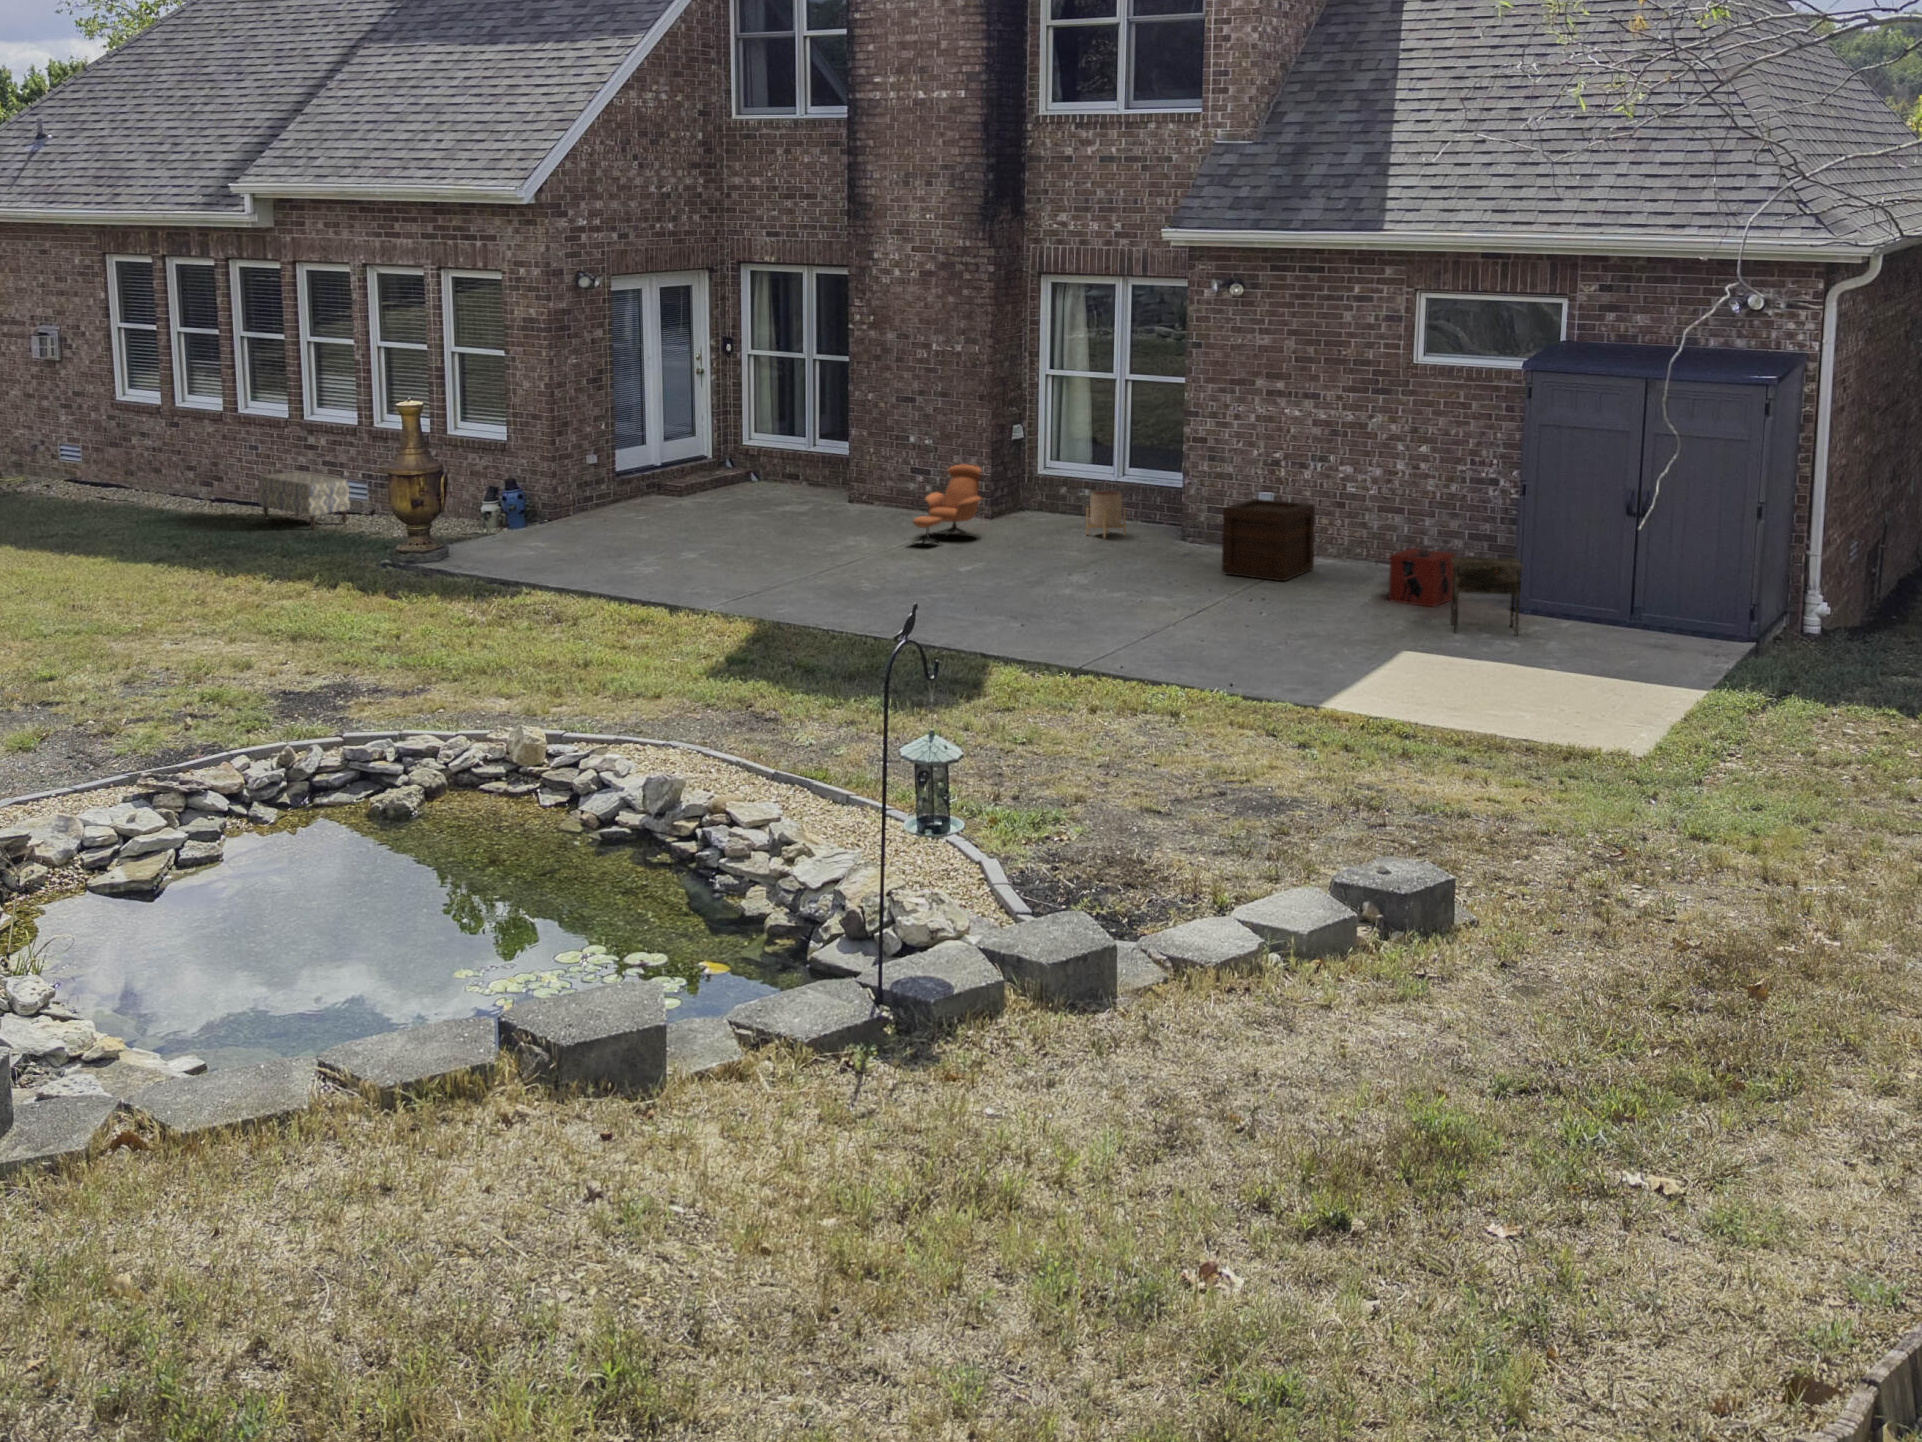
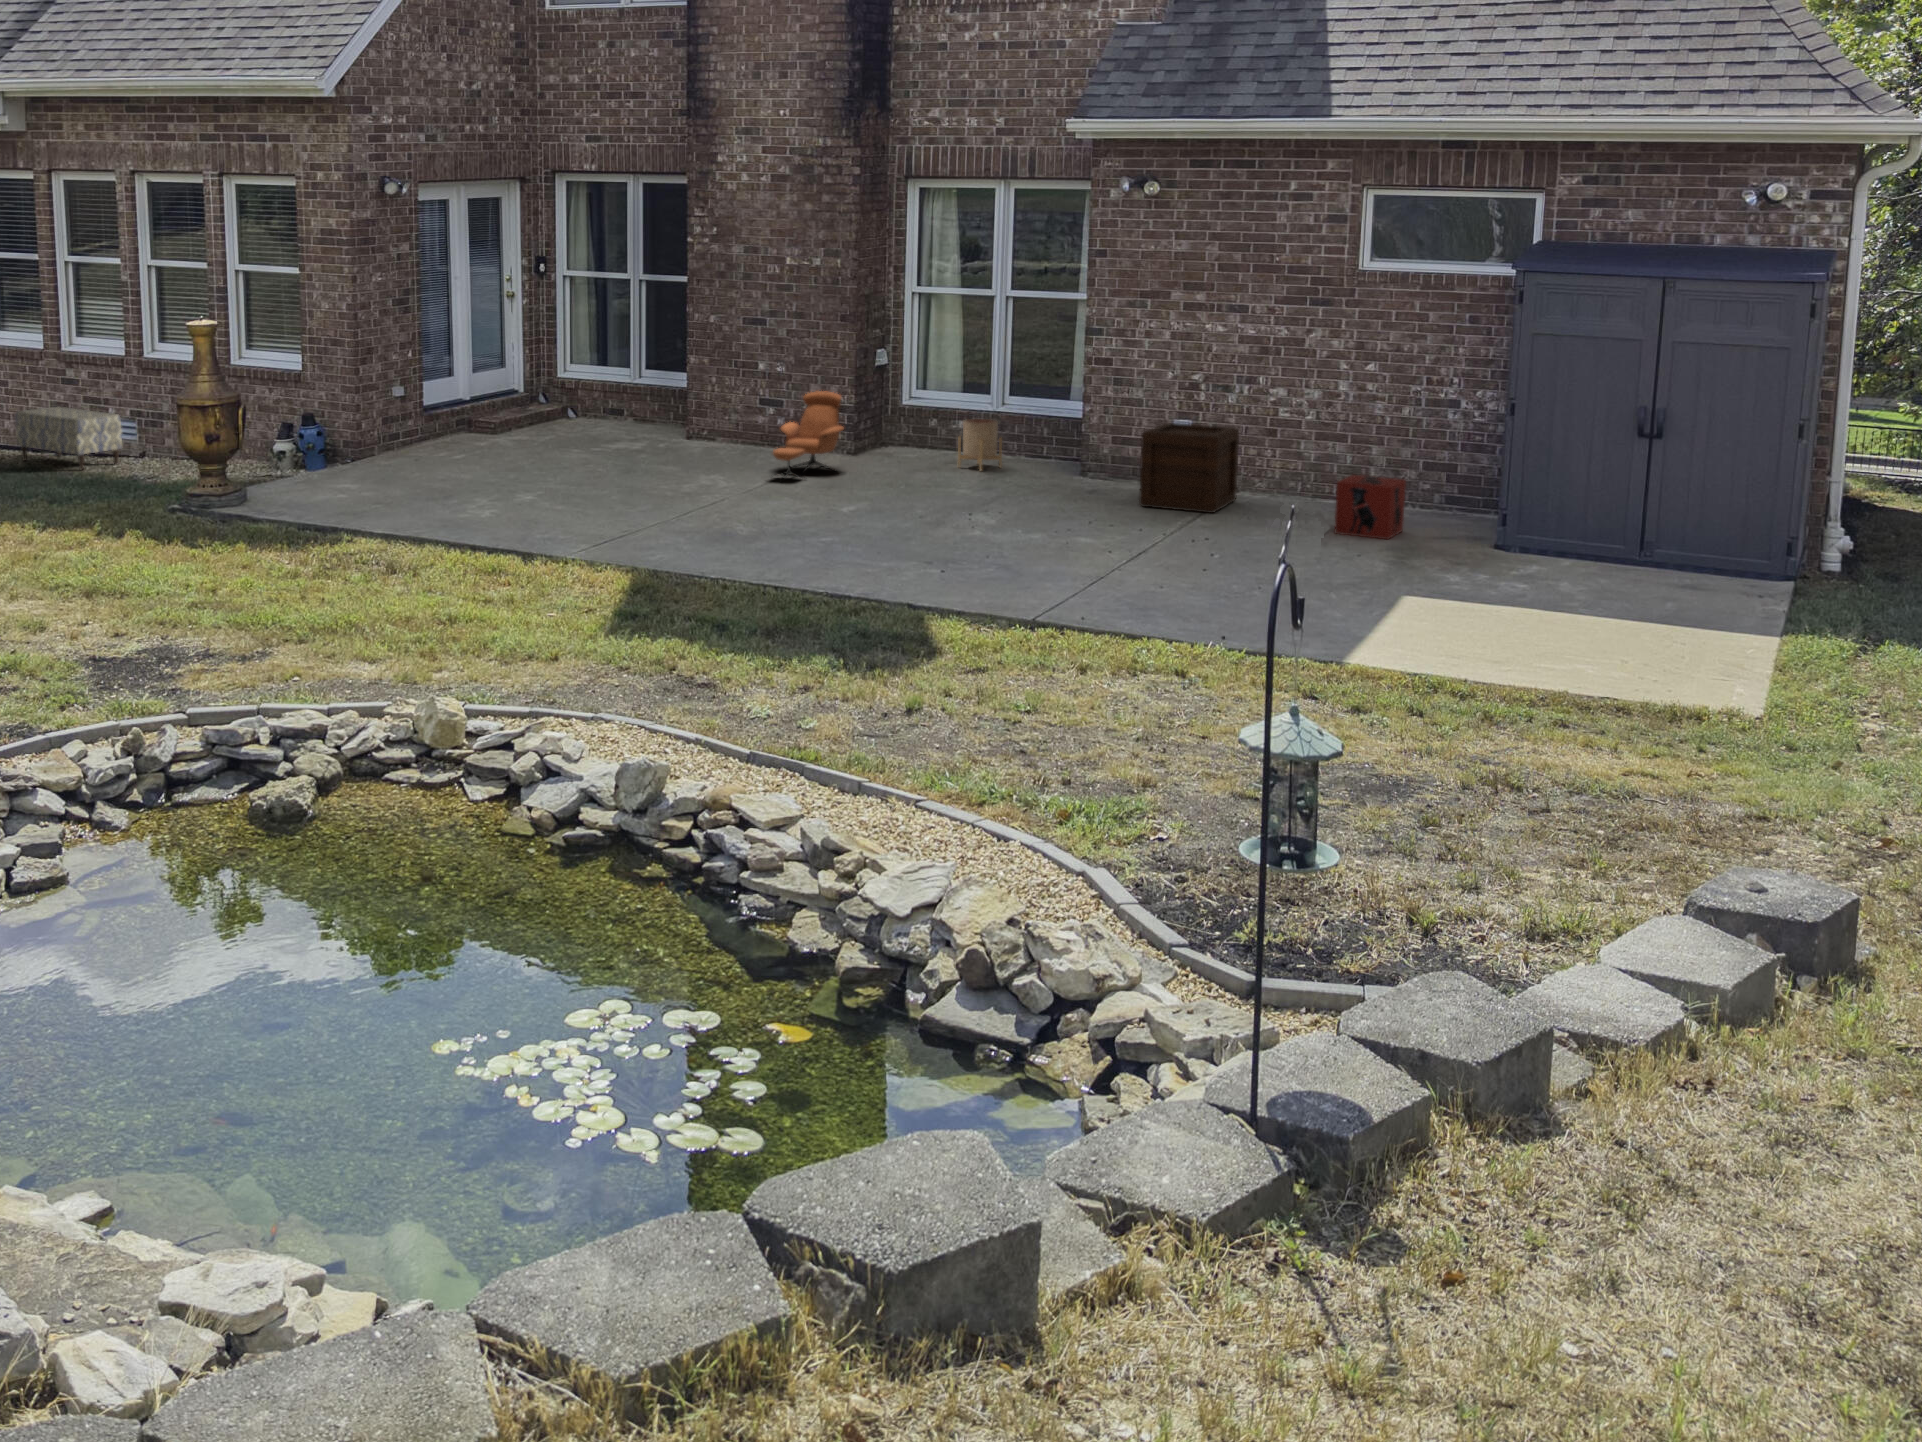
side table: present [1450,557,1523,635] -> none [1424,482,1518,569]

